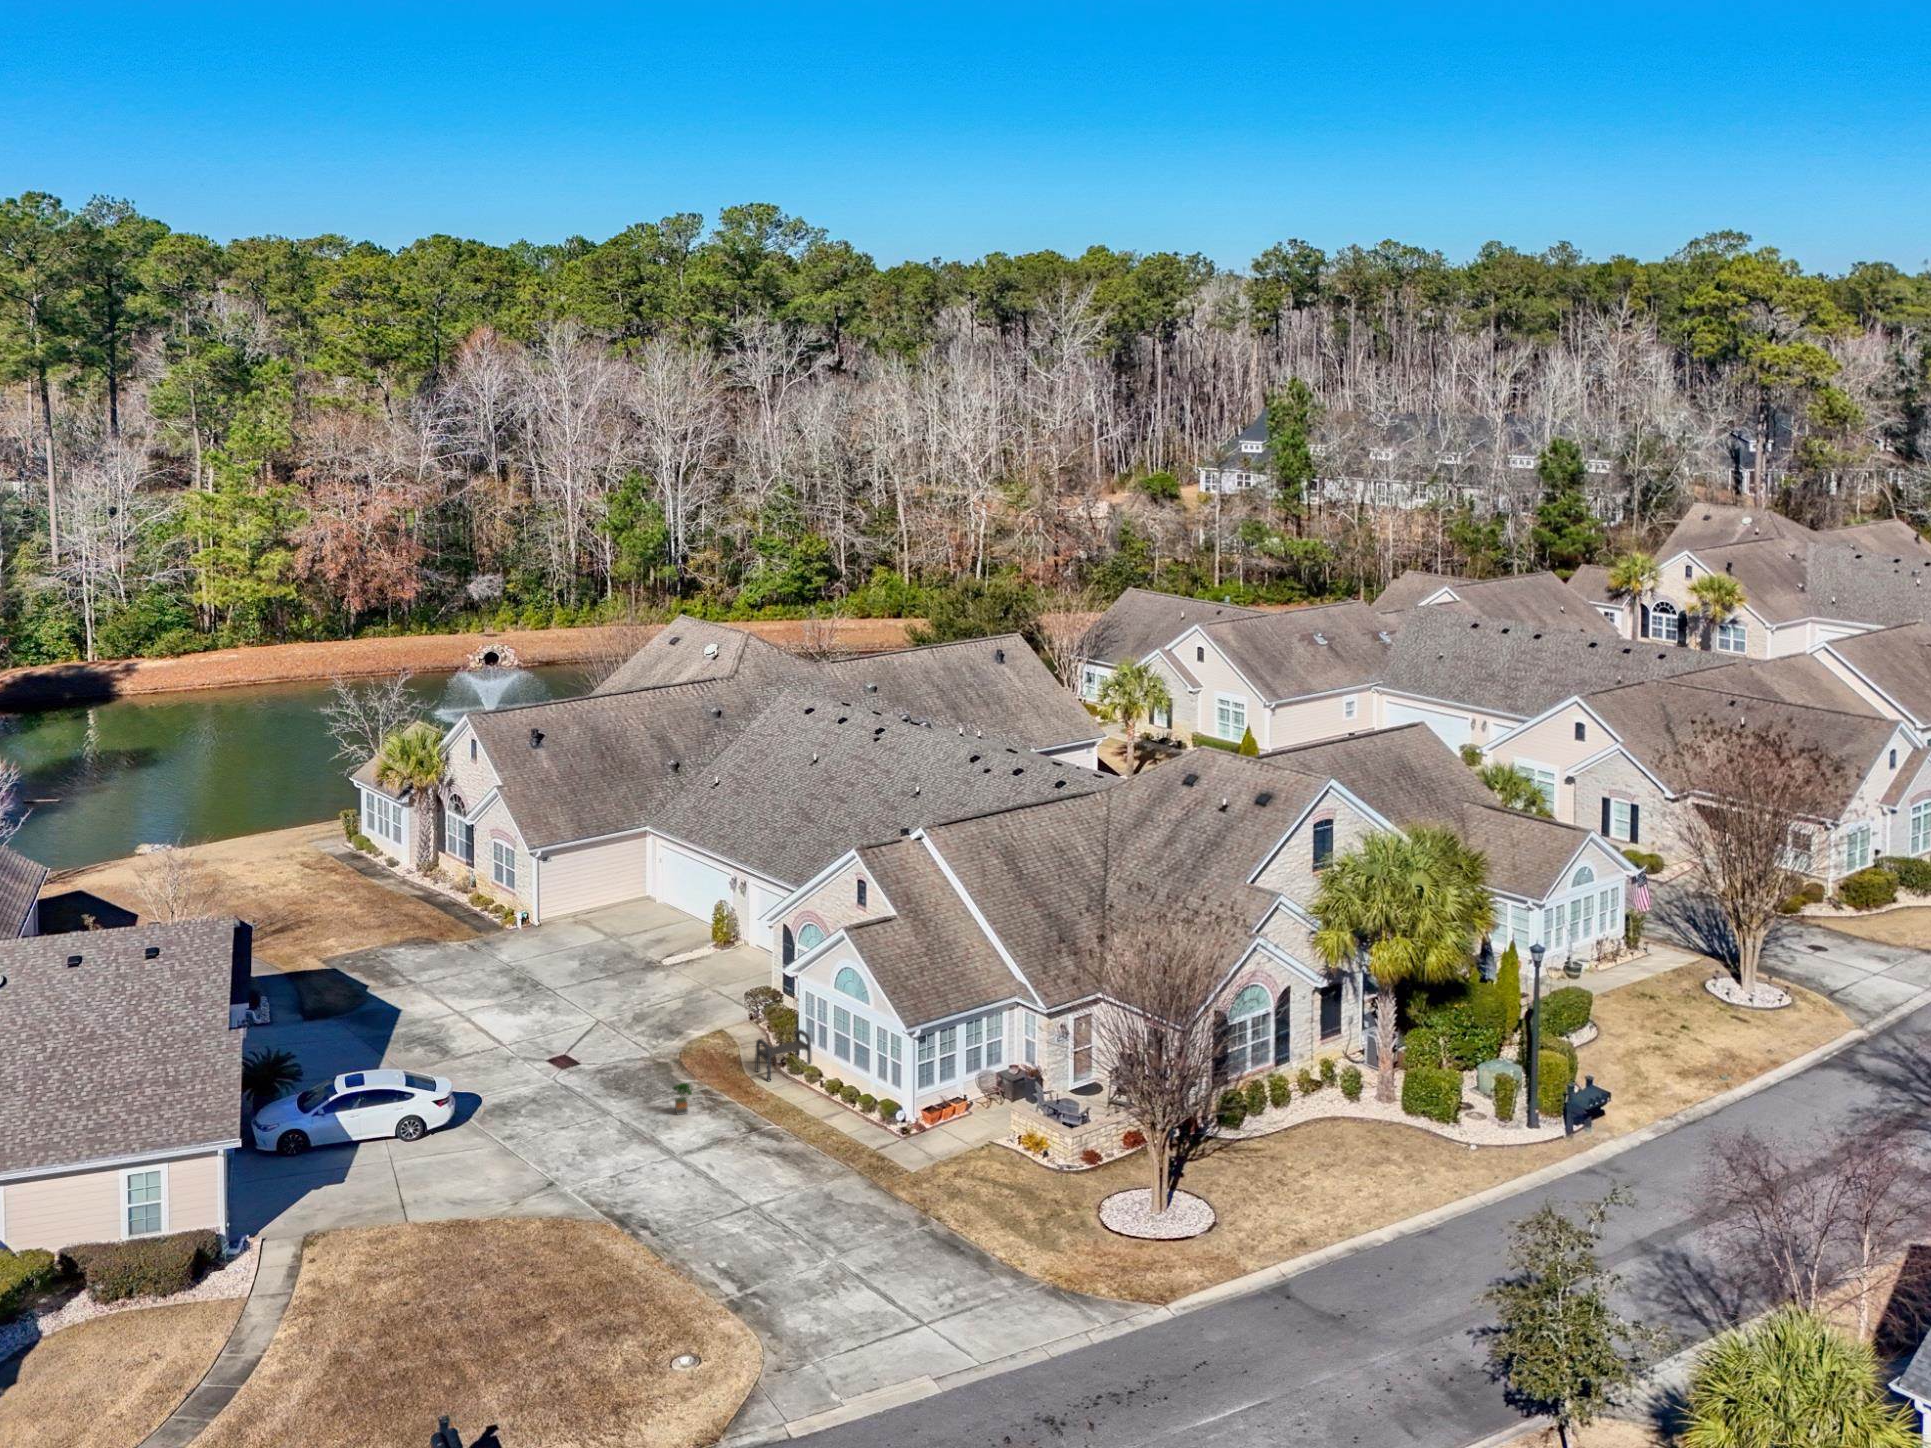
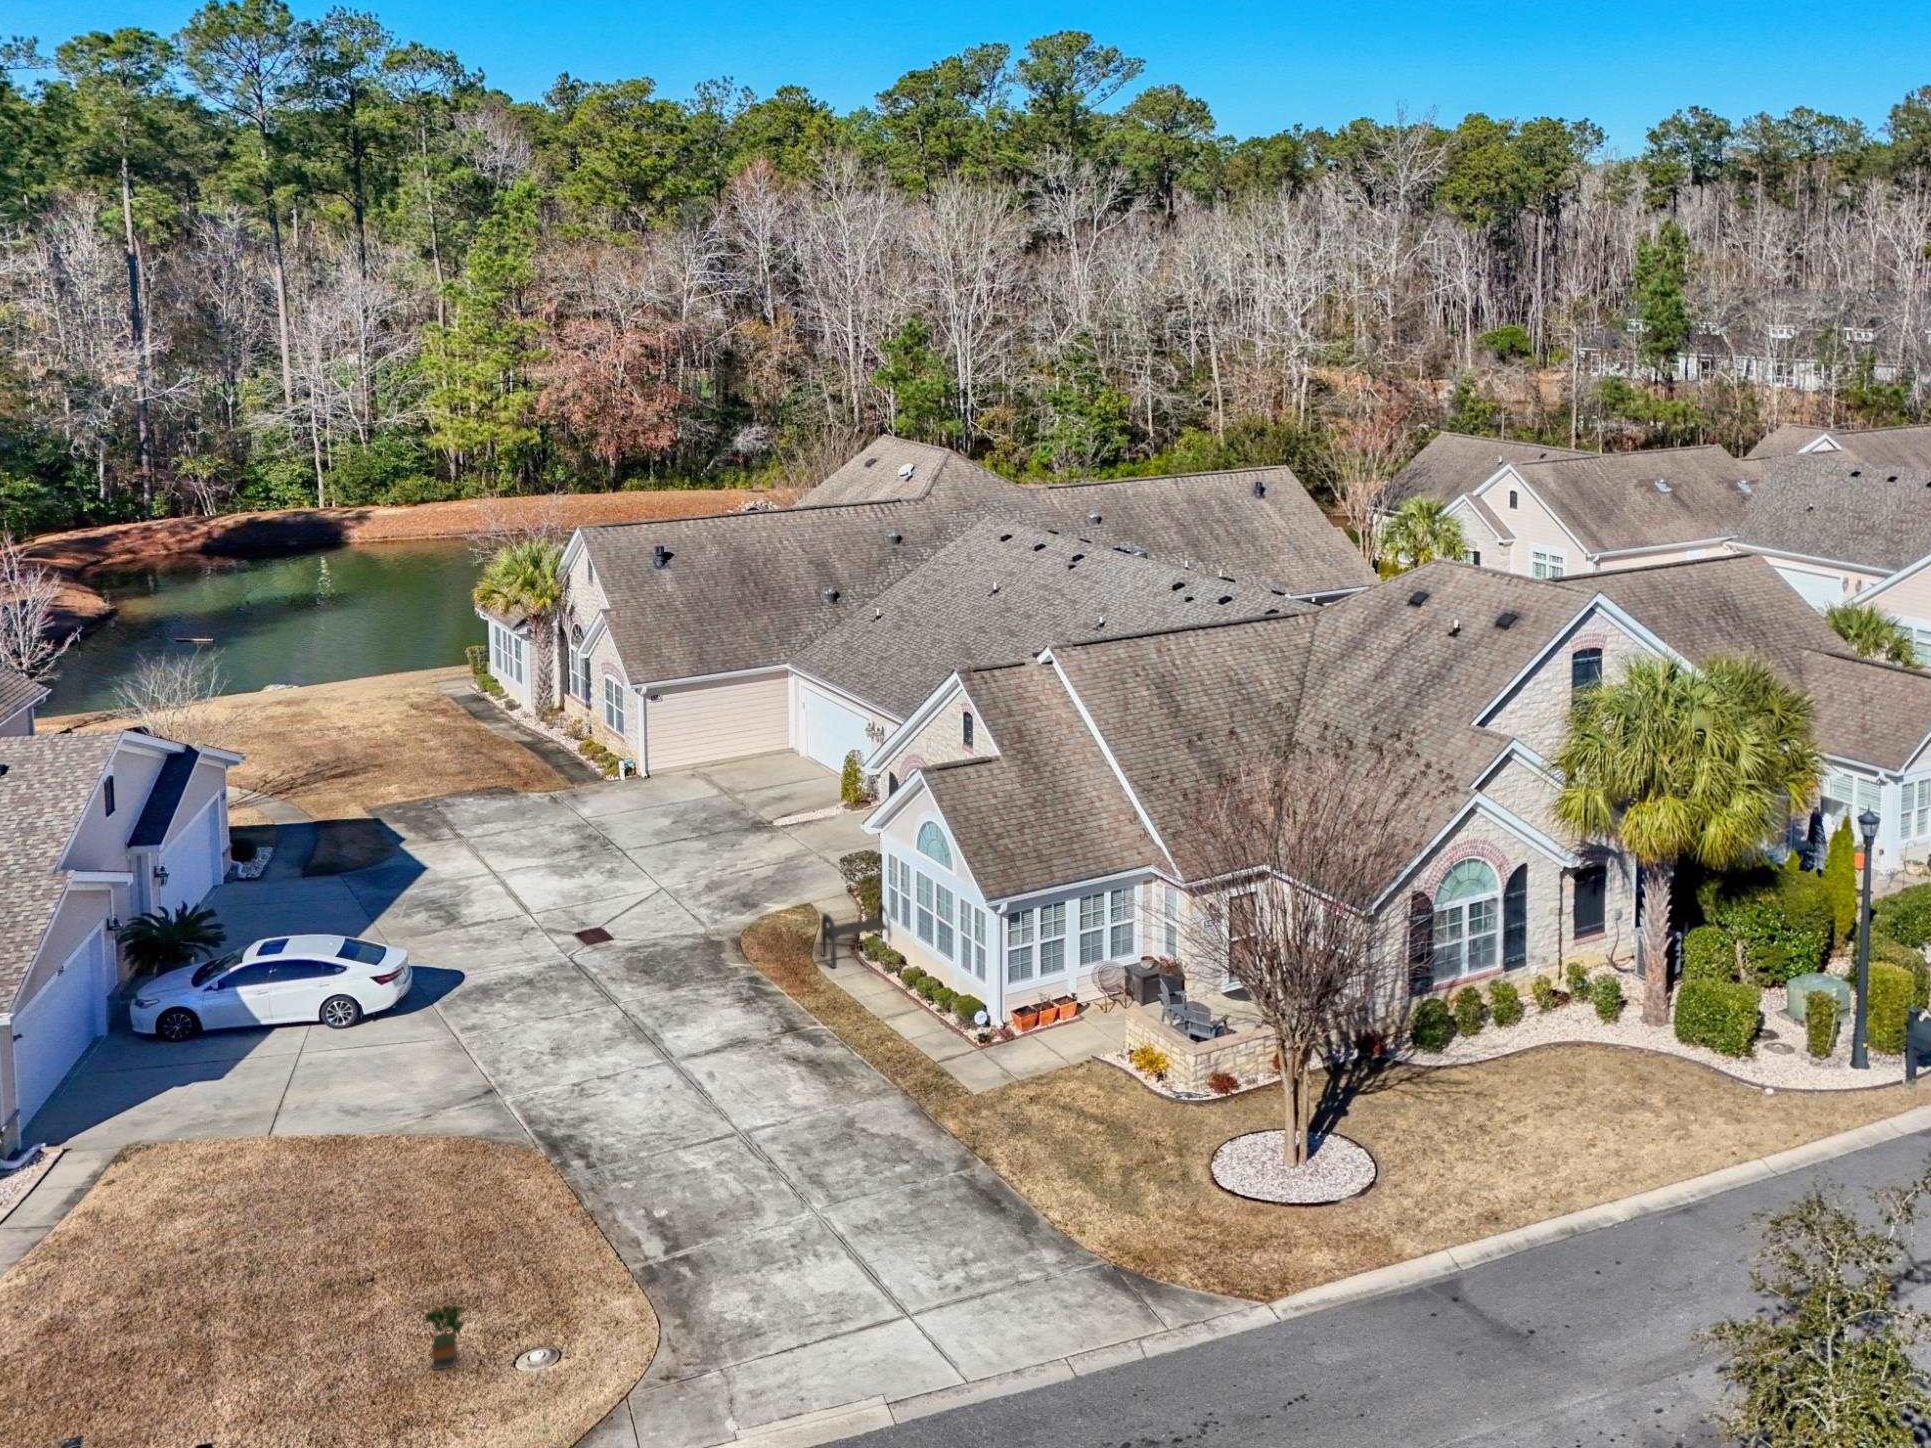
potted tree: present [672,1083,692,1115] -> present [425,1305,464,1370]

